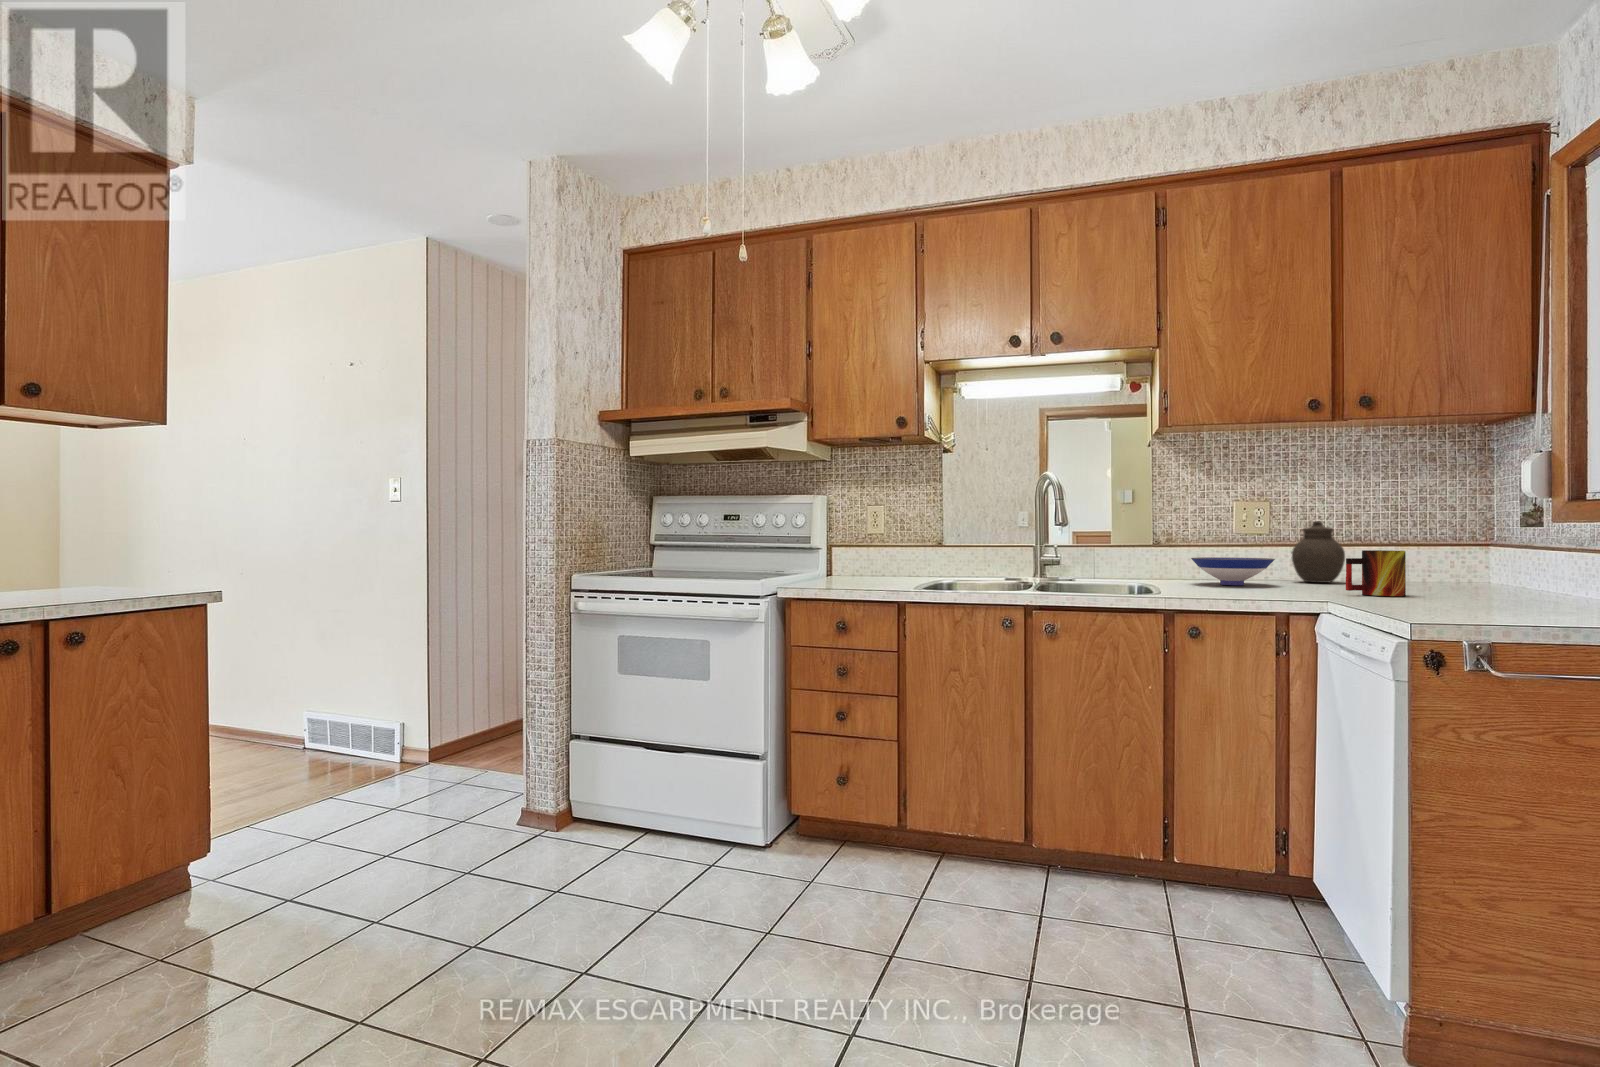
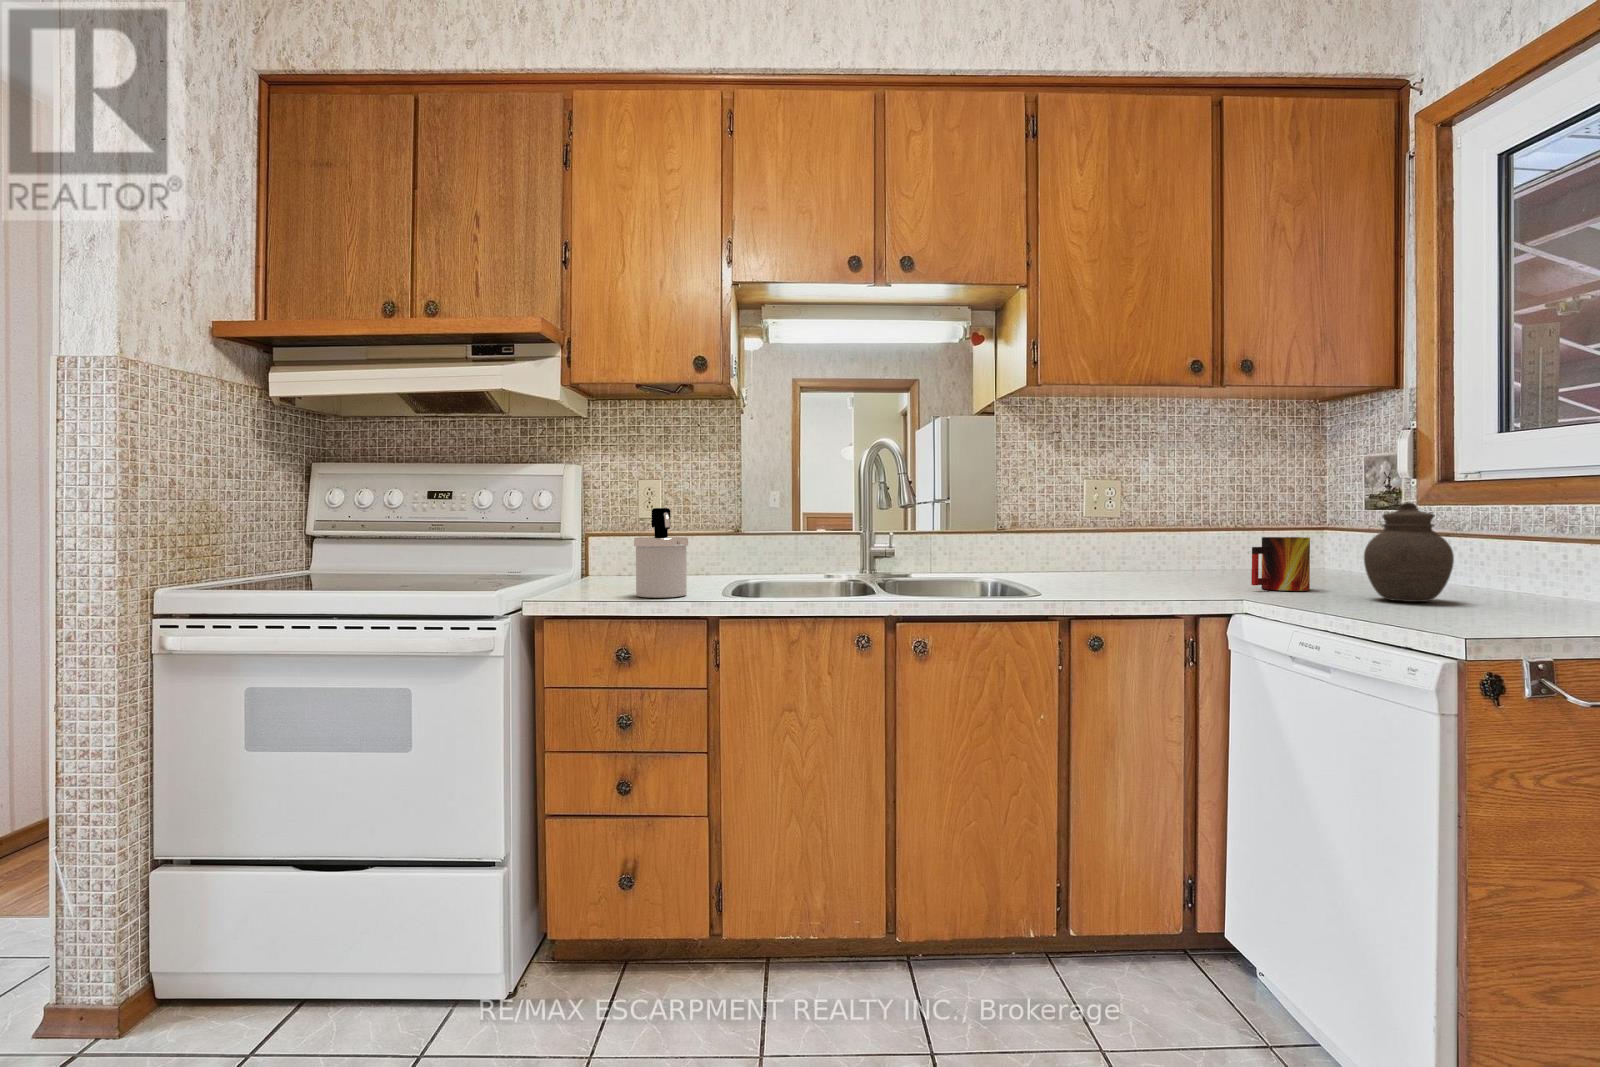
jar: present [1292,521,1345,583] -> present [1364,502,1454,602]
soap dispenser: none [848,526,885,588] -> present [634,508,688,598]
bowl: present [1191,557,1275,585] -> none [1053,546,1148,580]

